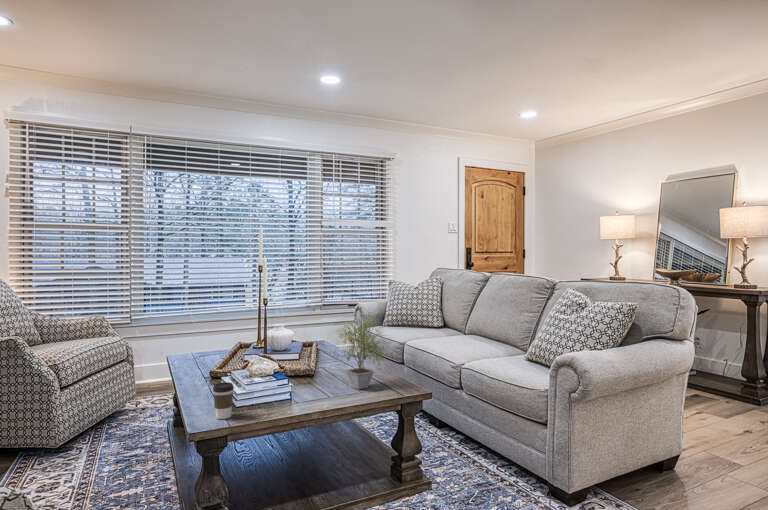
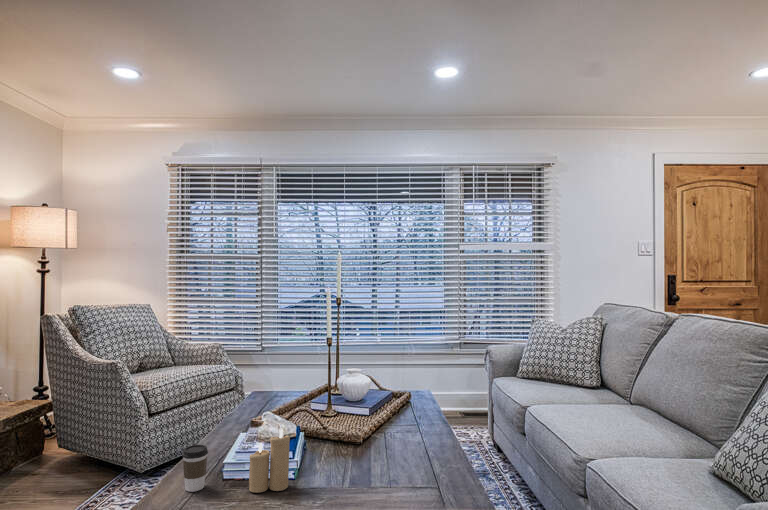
potted plant: present [334,312,390,390] -> none [353,369,439,477]
candle: none [270,361,299,411] -> present [249,429,290,493]

